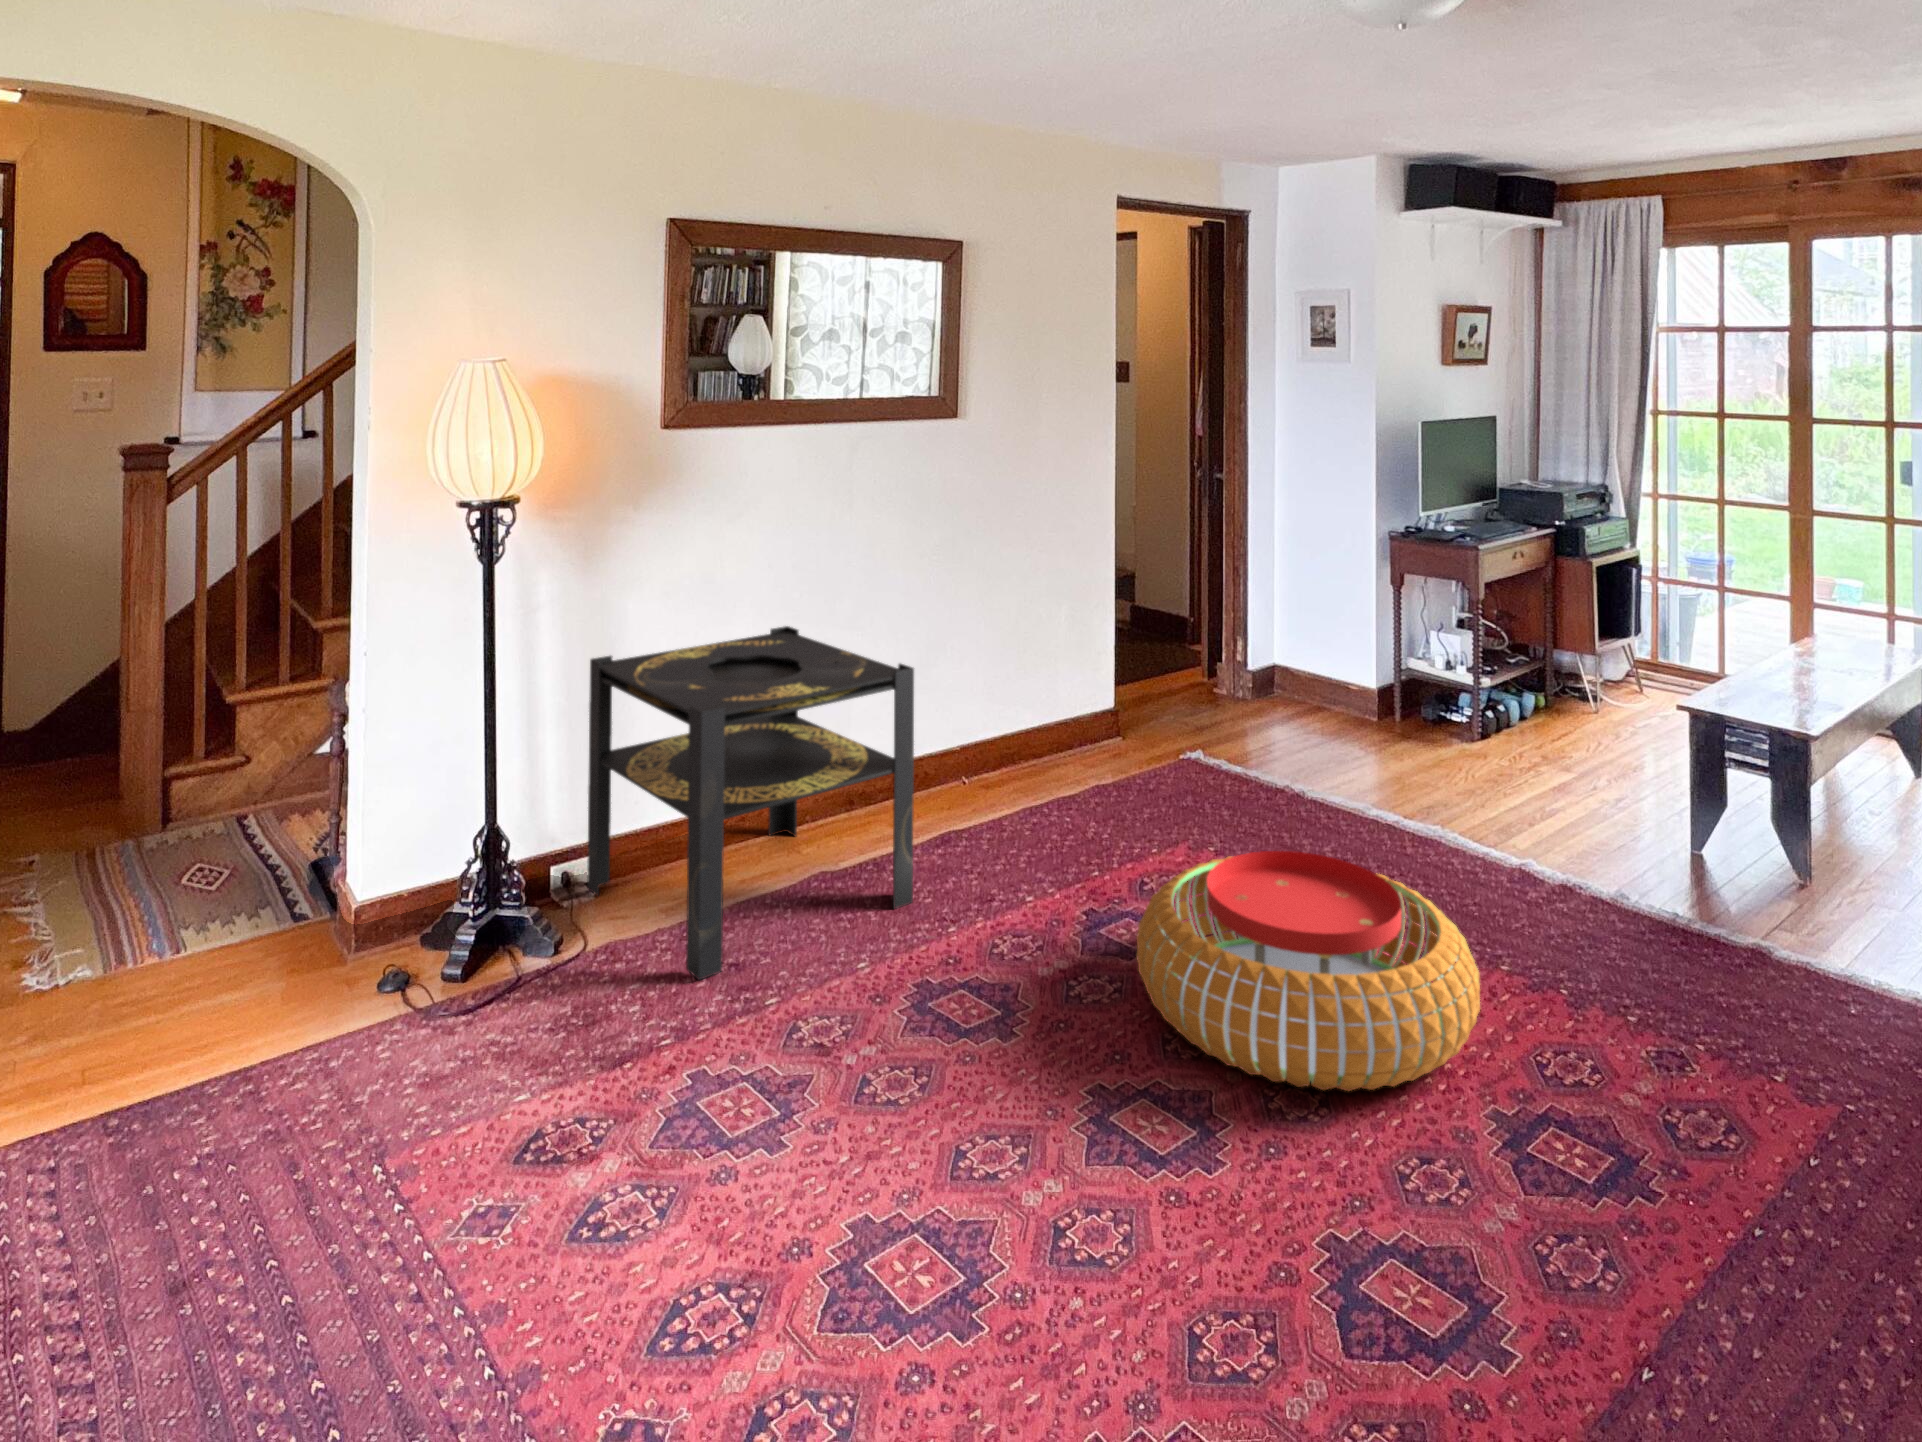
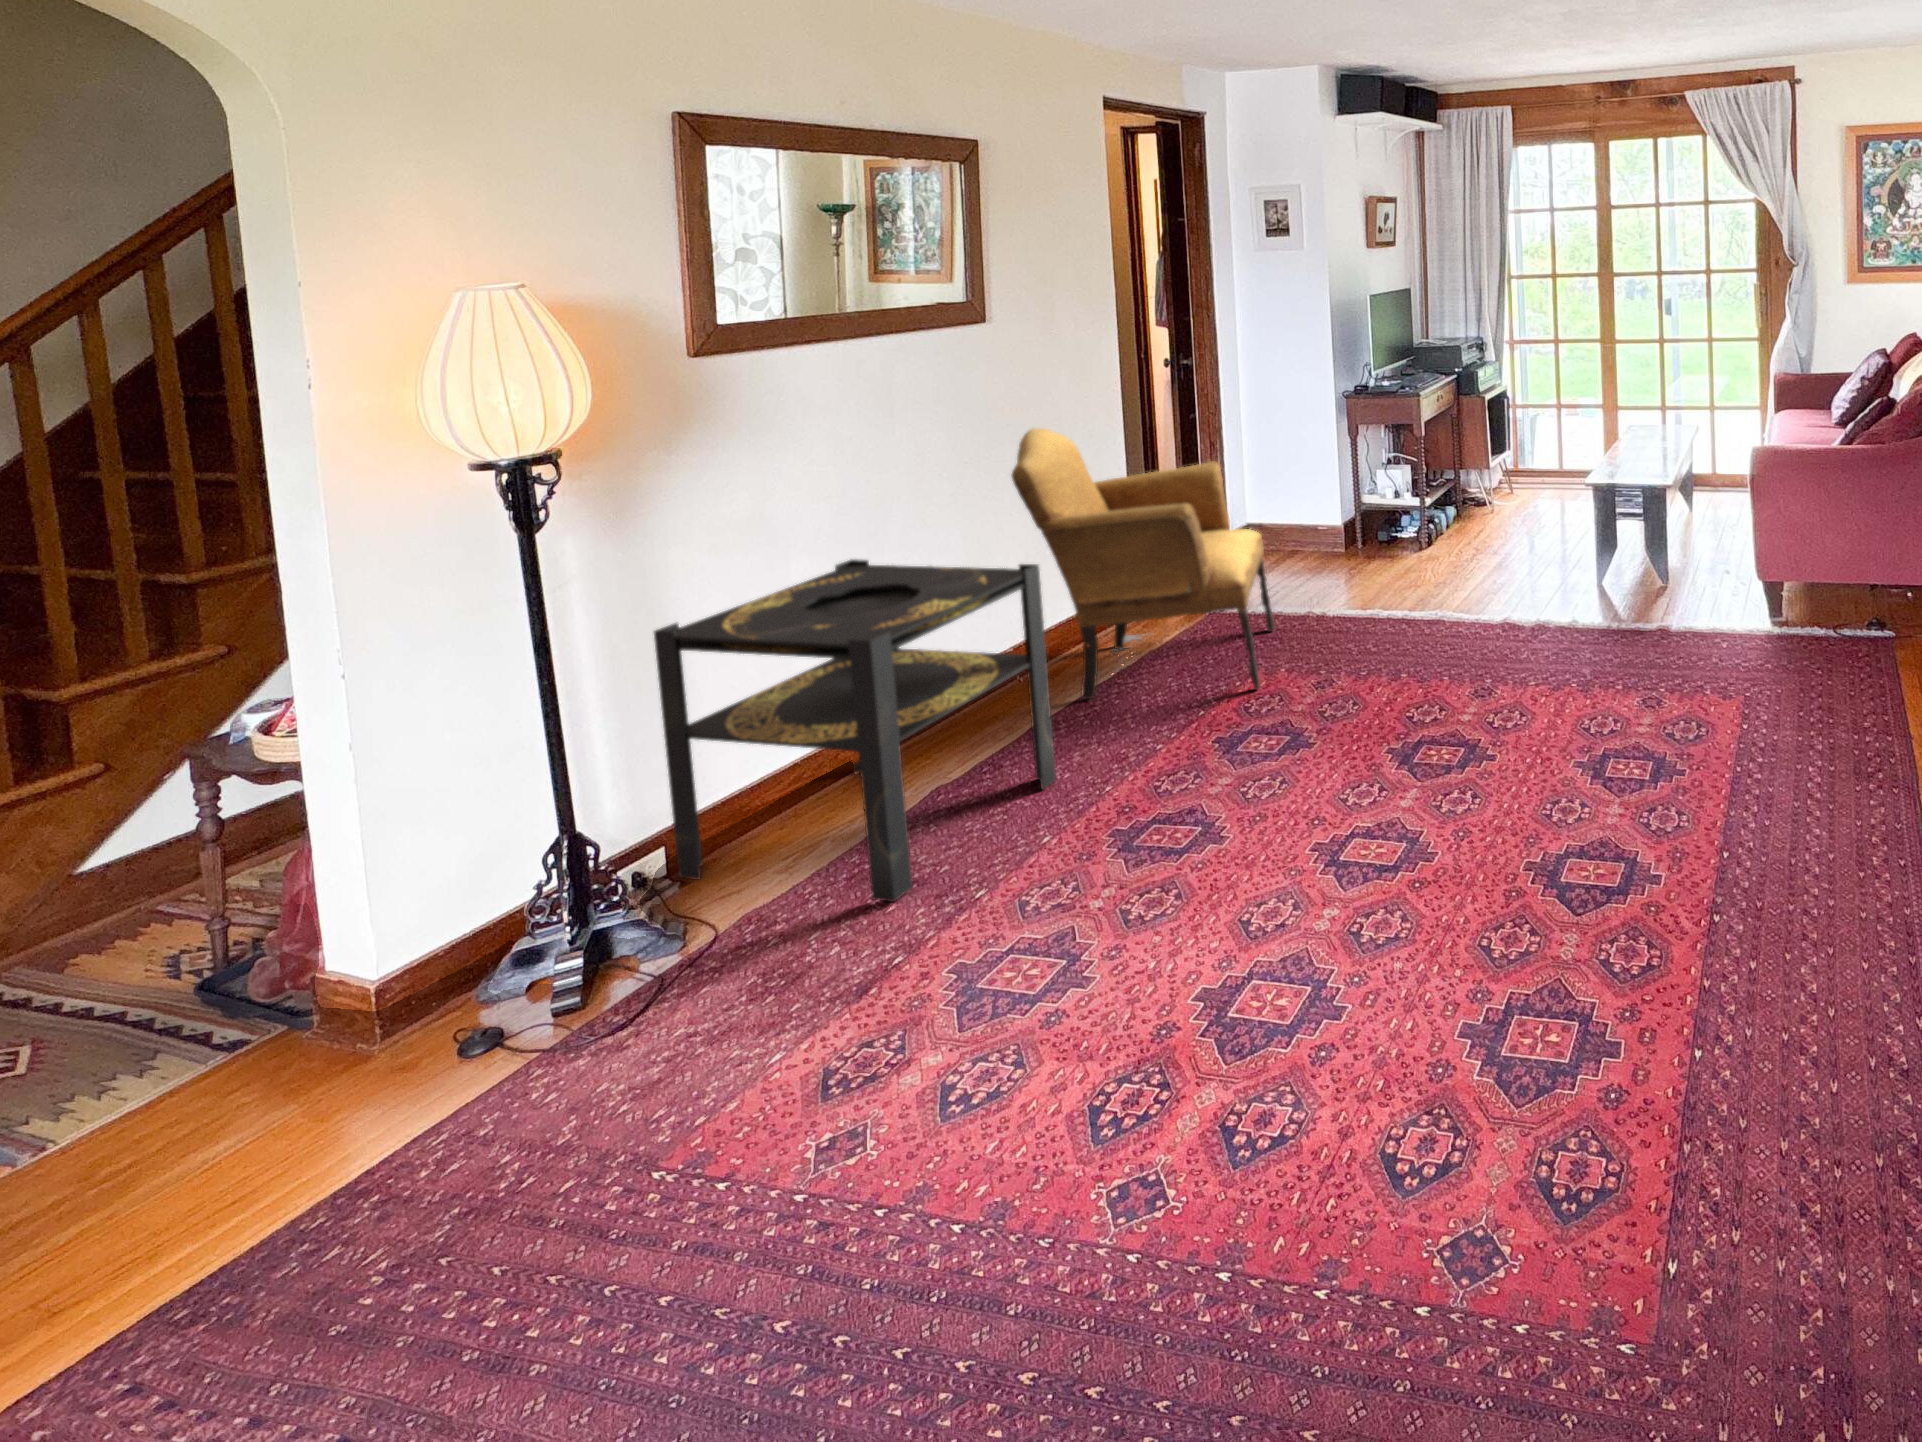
armchair: none [951,524,1235,864] -> present [1012,428,1274,699]
pouf: present [1137,851,1480,1091] -> none [1291,635,1549,799]

